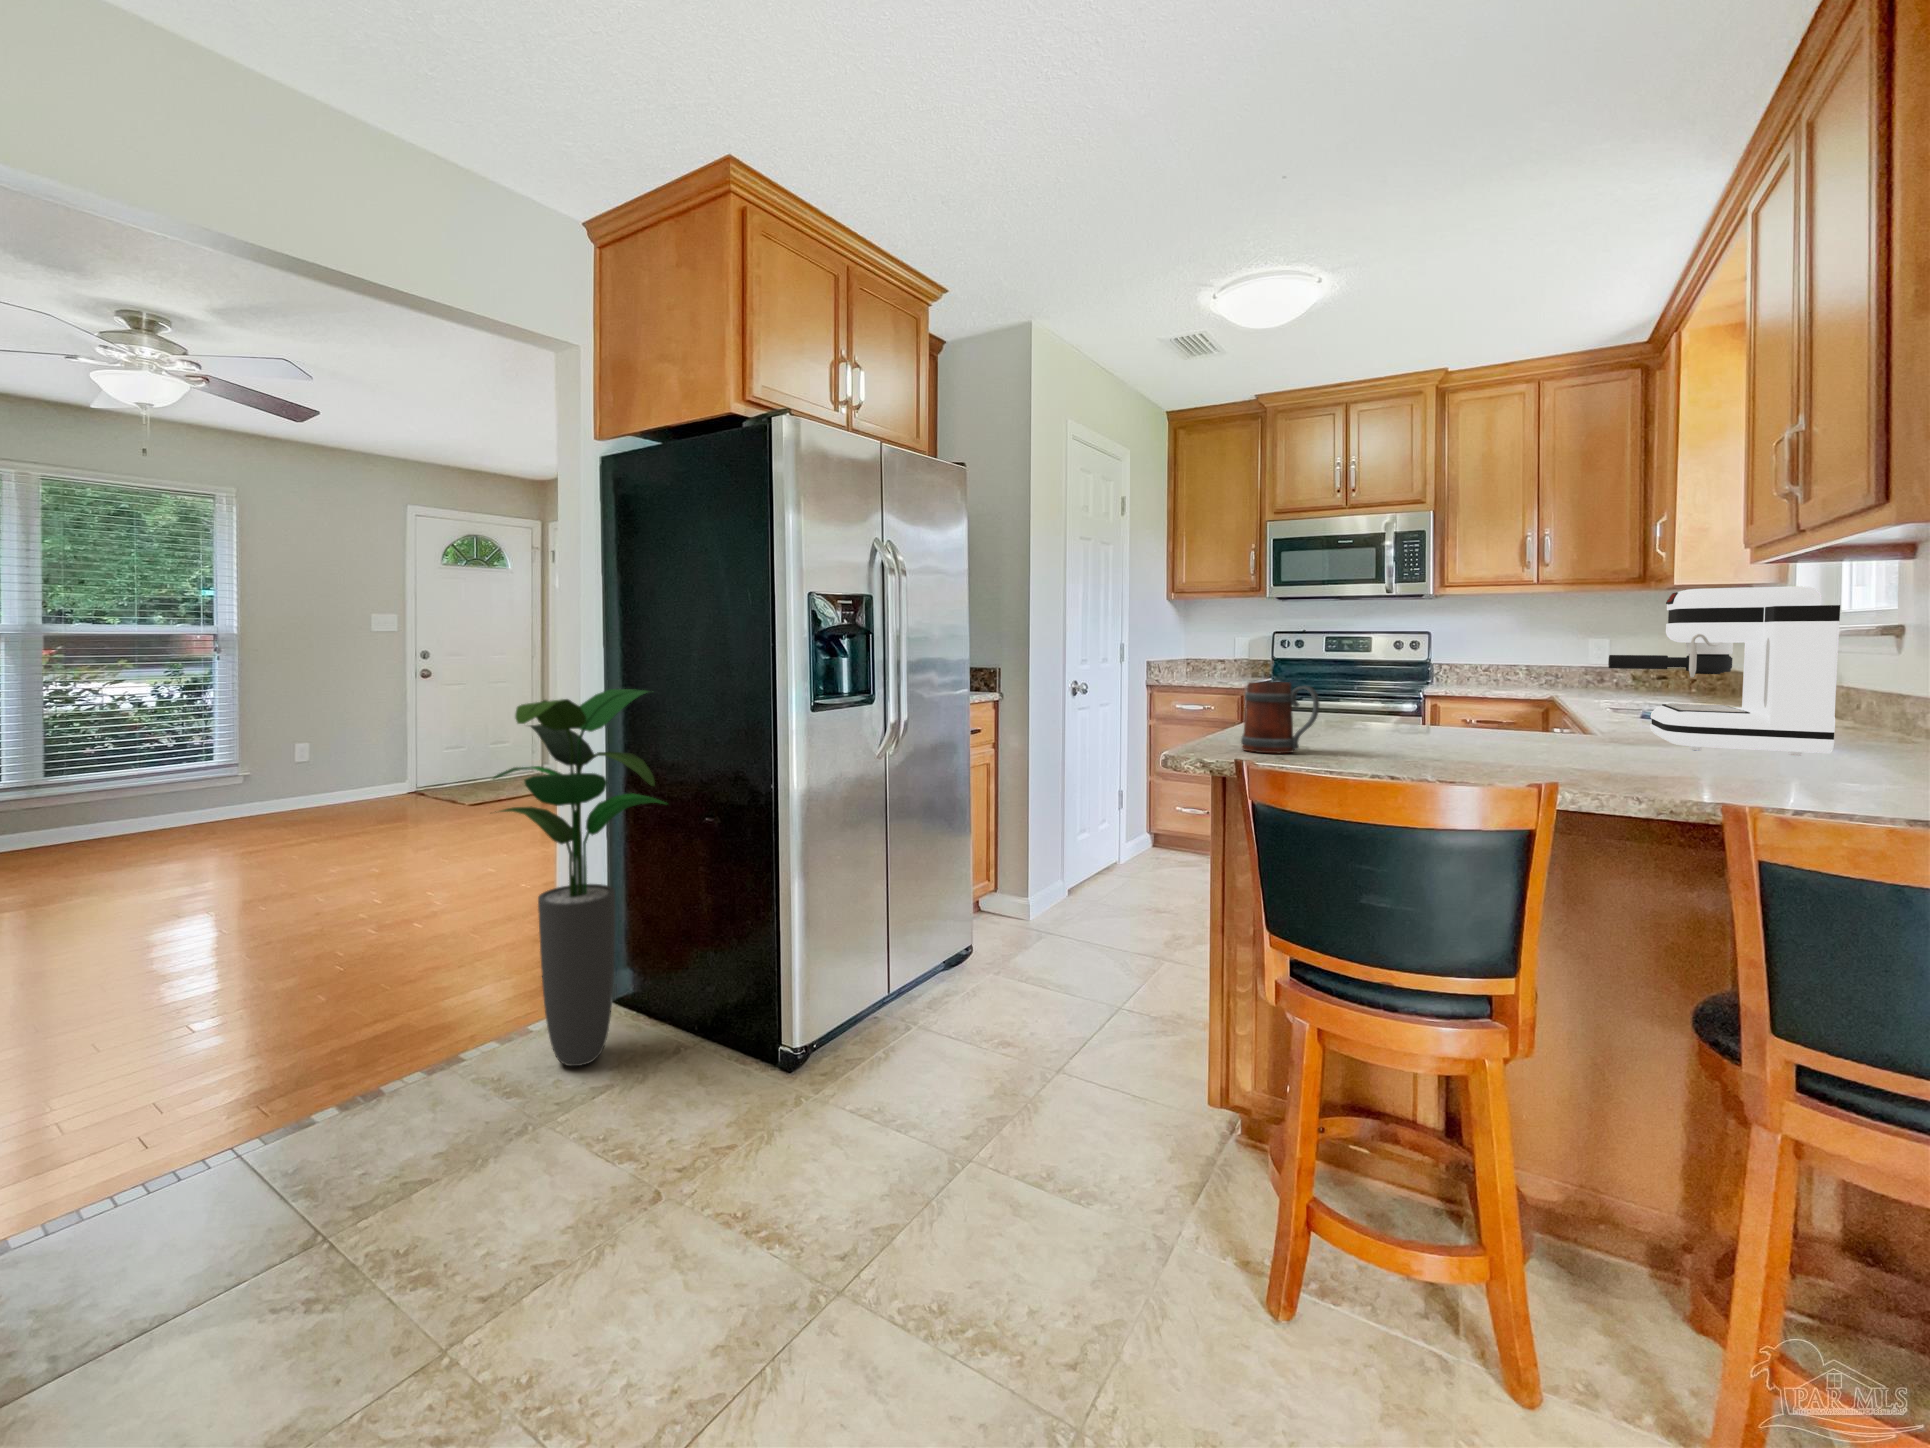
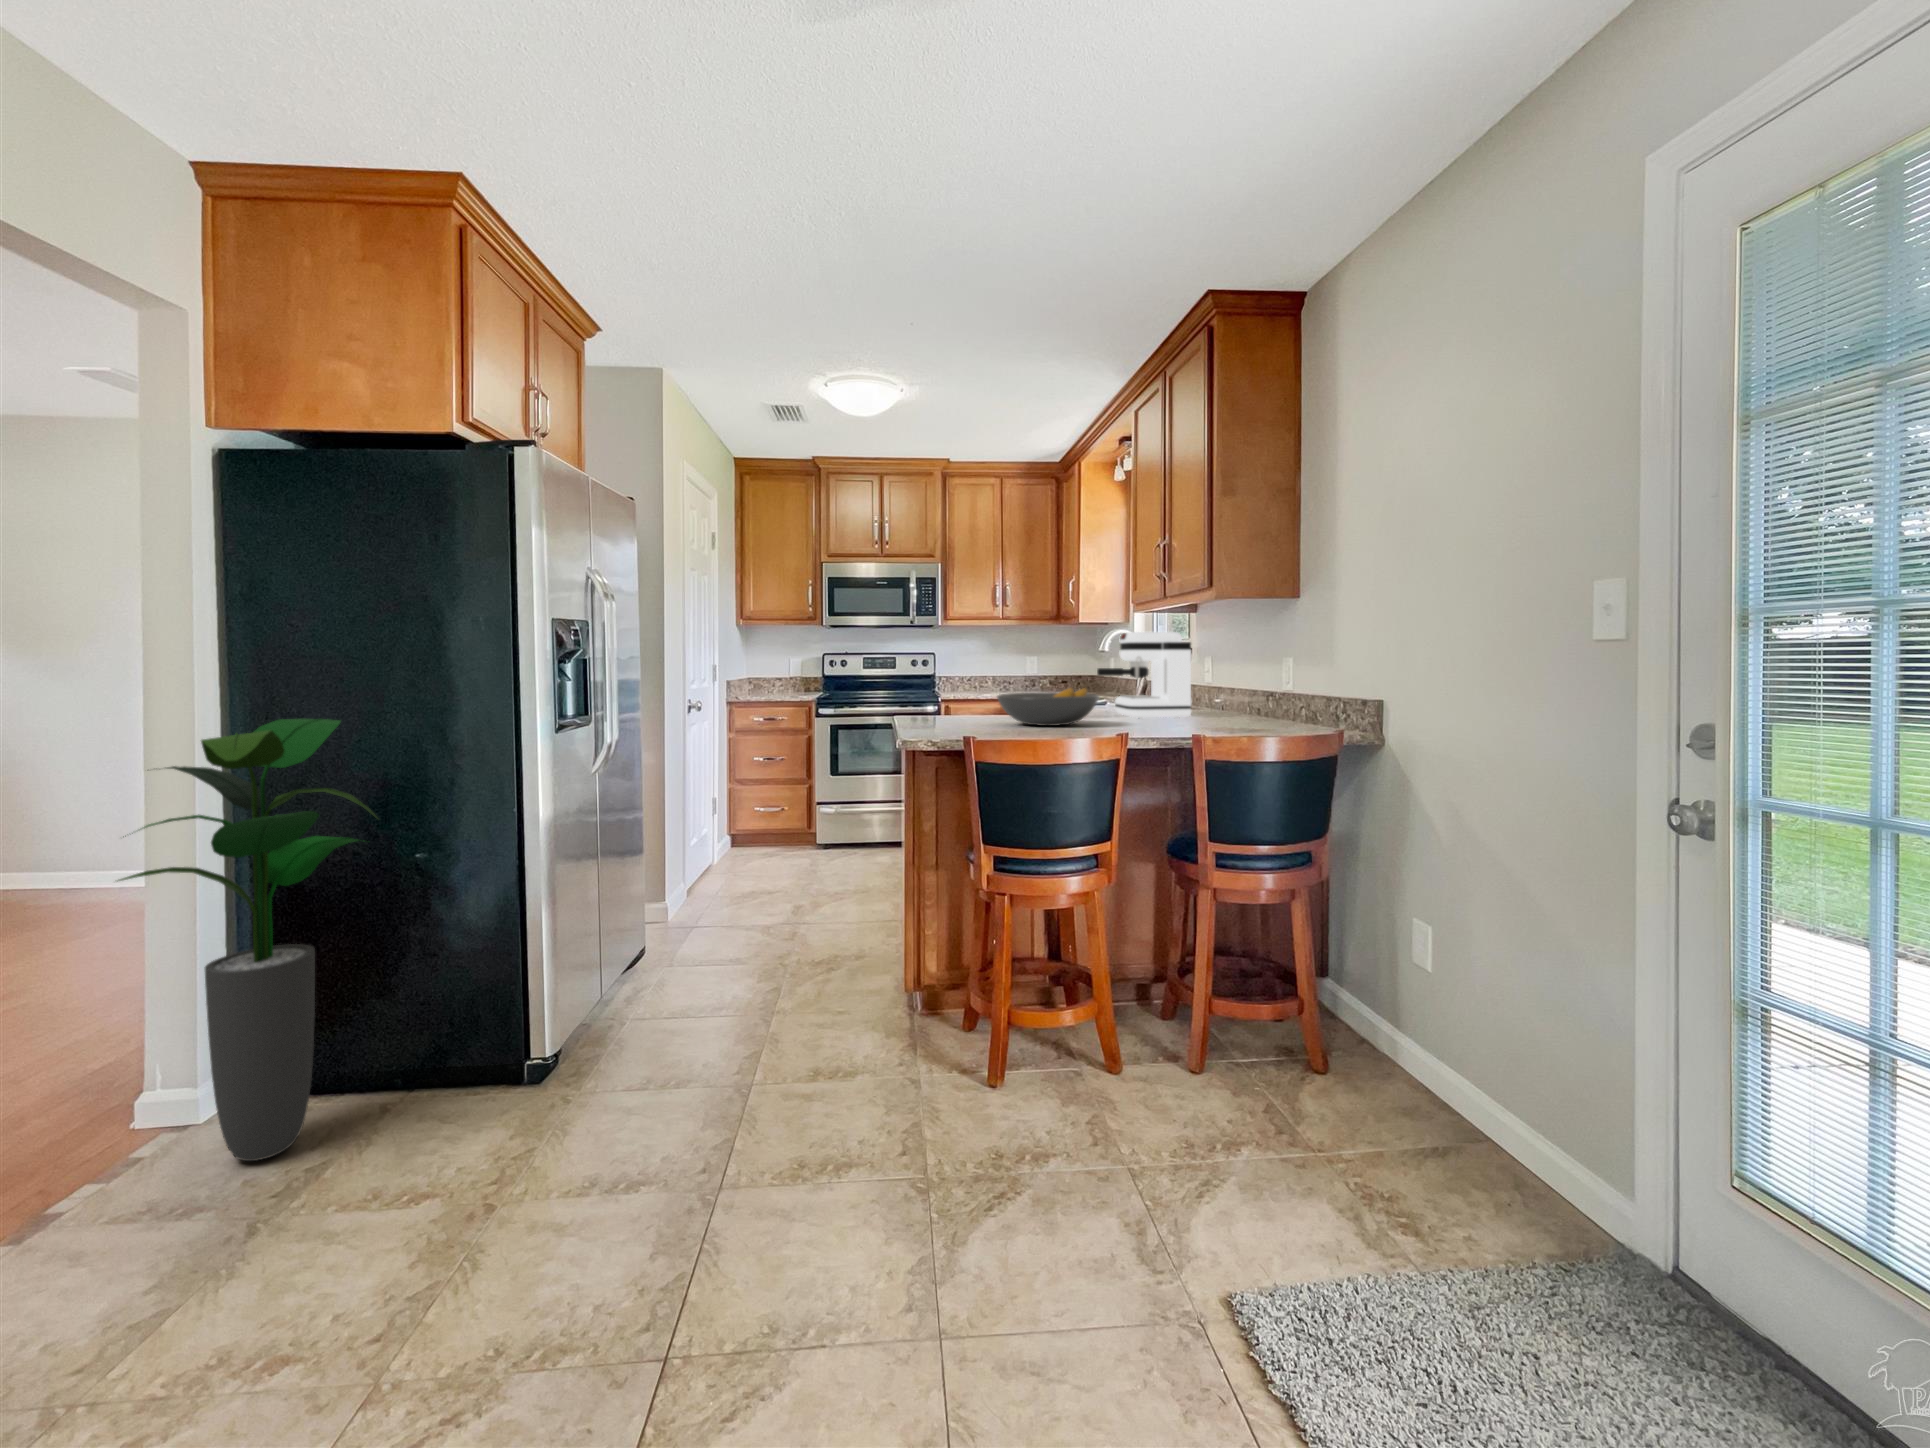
mug: present [1241,682,1319,753] -> none [949,688,996,733]
fruit bowl: none [1361,687,1567,751] -> present [997,687,1099,726]

